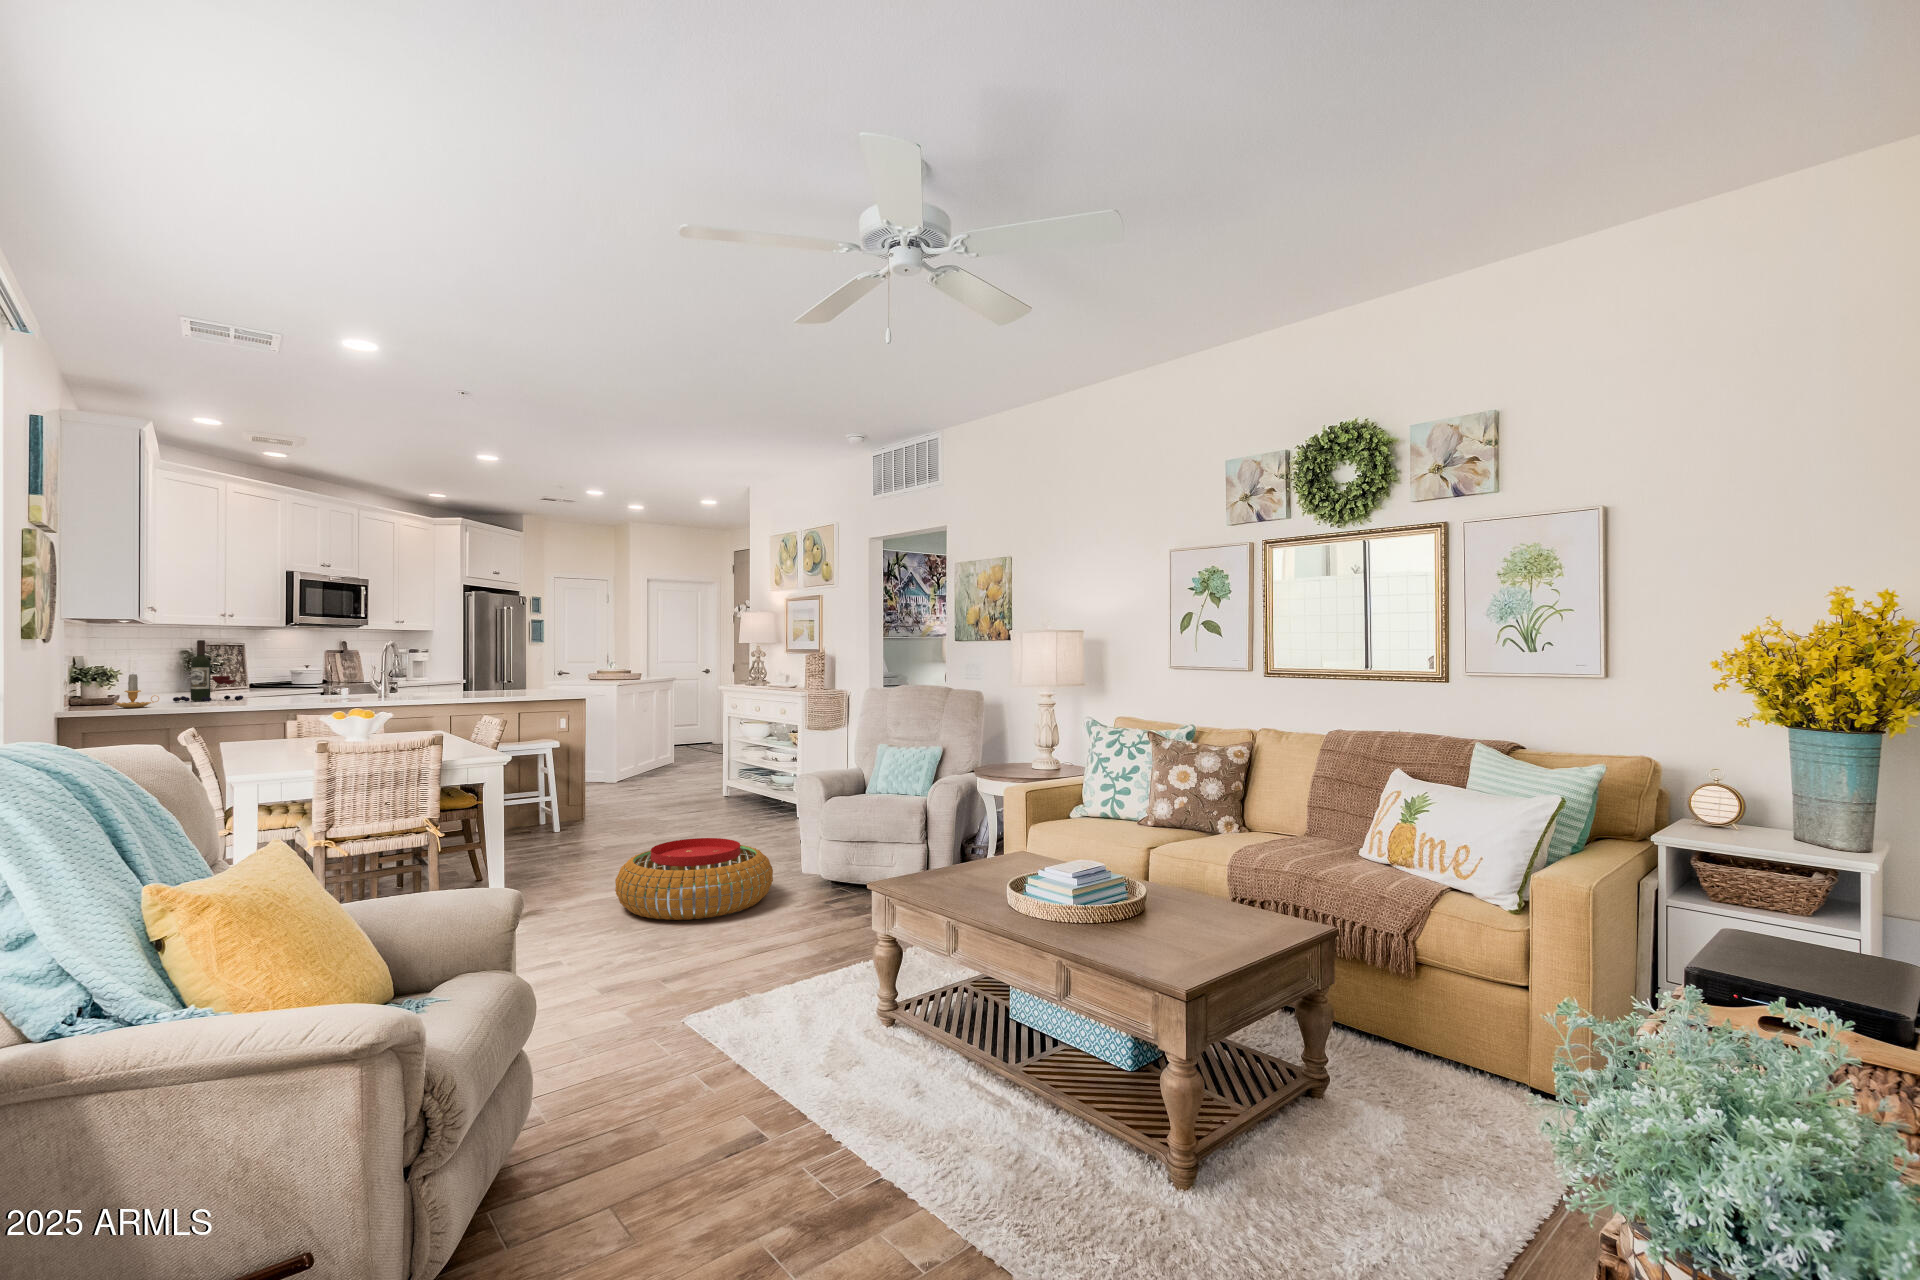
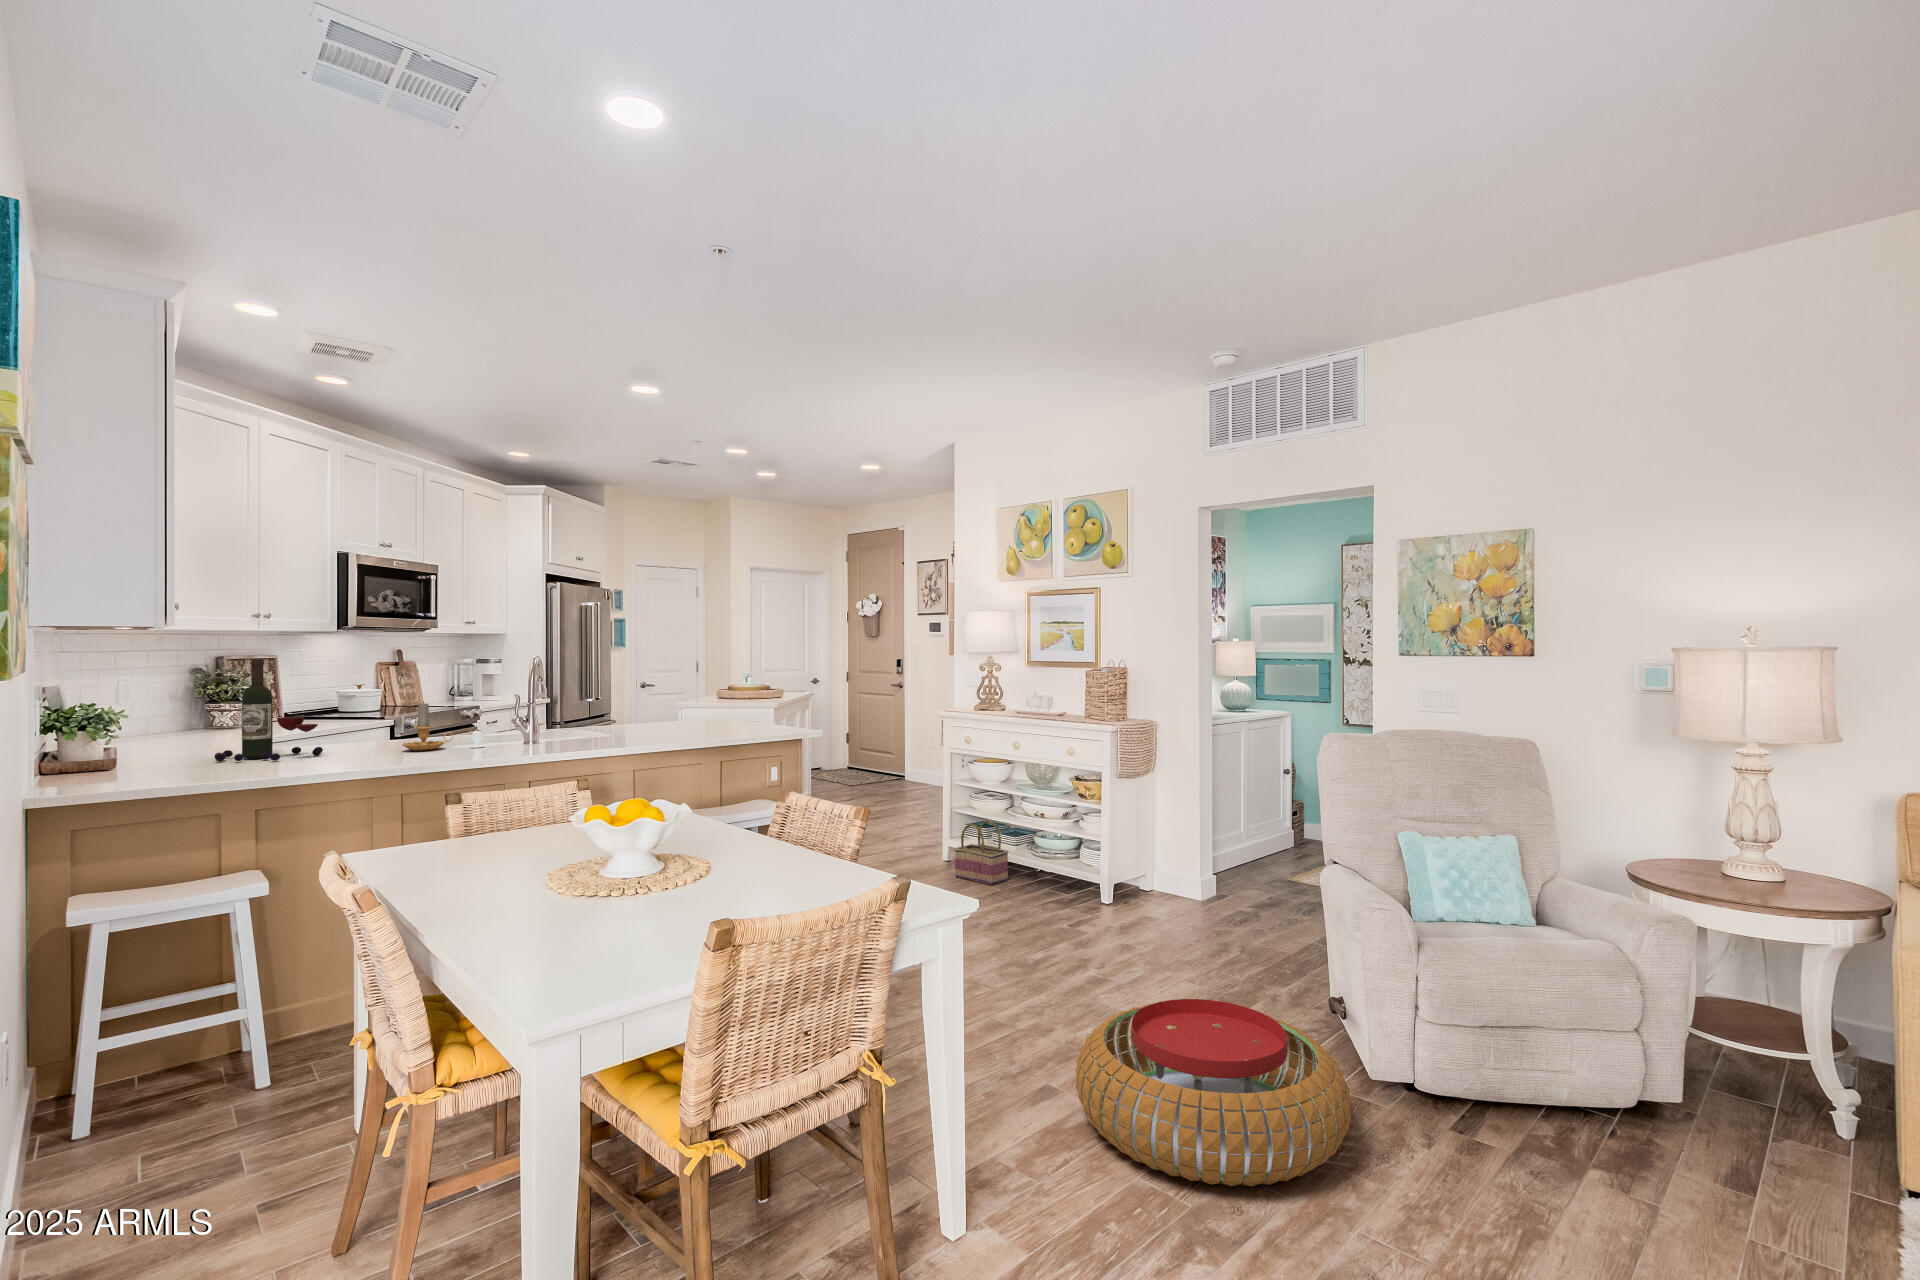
candle: present [115,674,159,708] -> present [402,702,453,751]
basket: none [718,763,754,808] -> present [955,820,1009,885]

